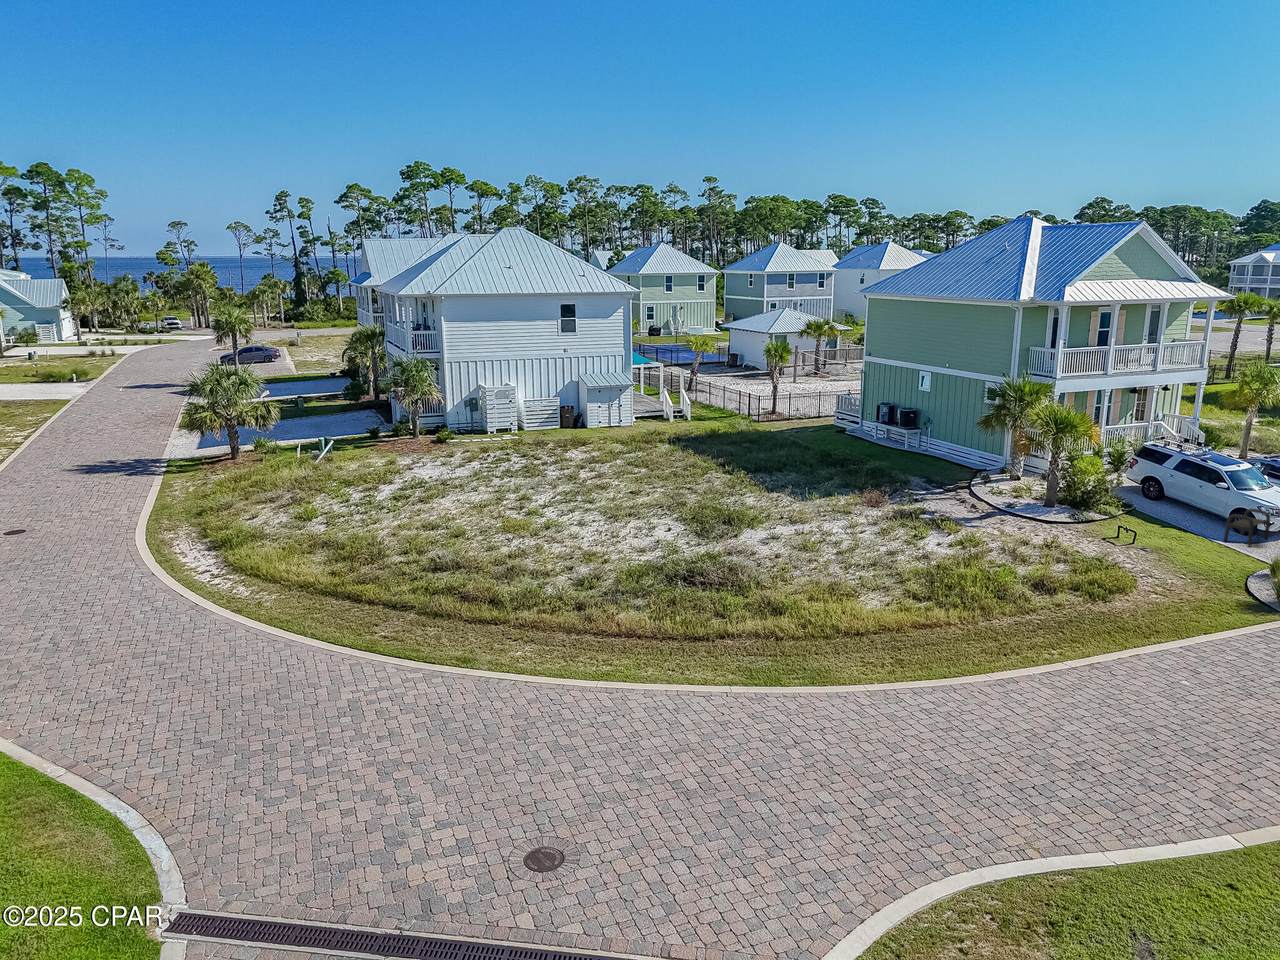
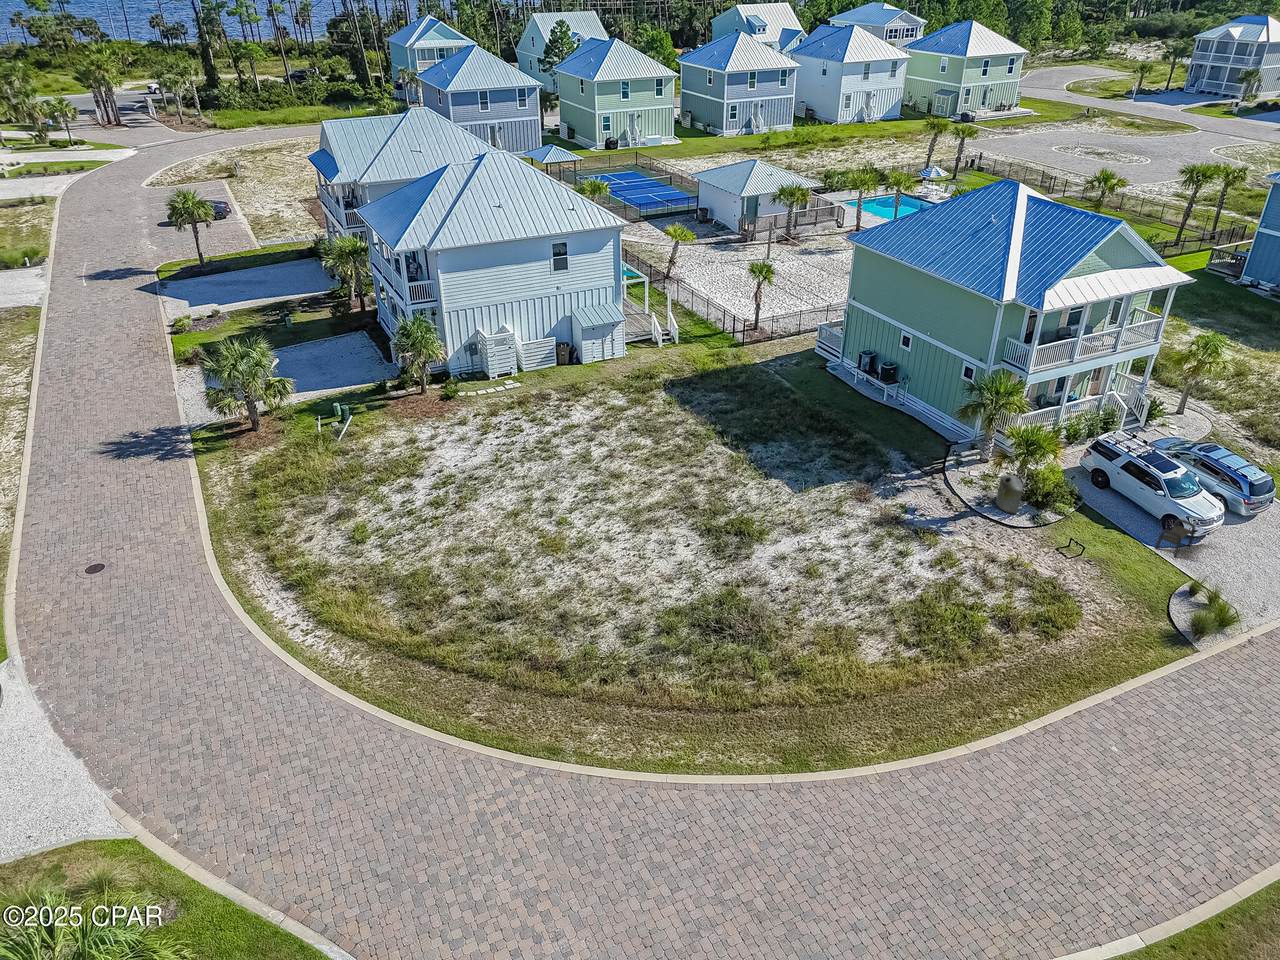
trash can: none [1030,473,1059,517] -> present [995,475,1023,514]

